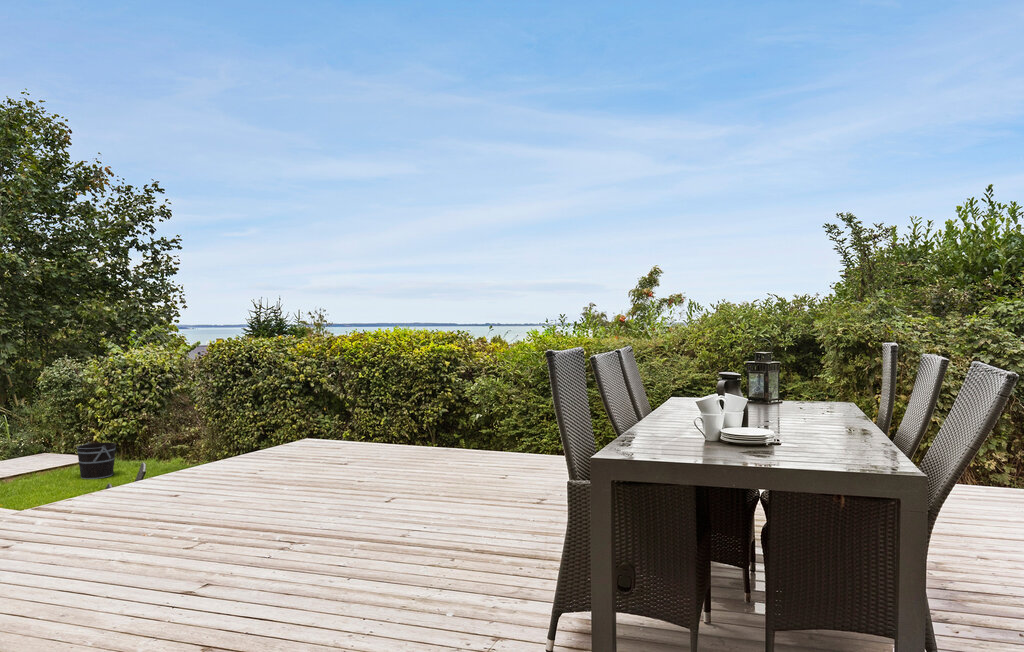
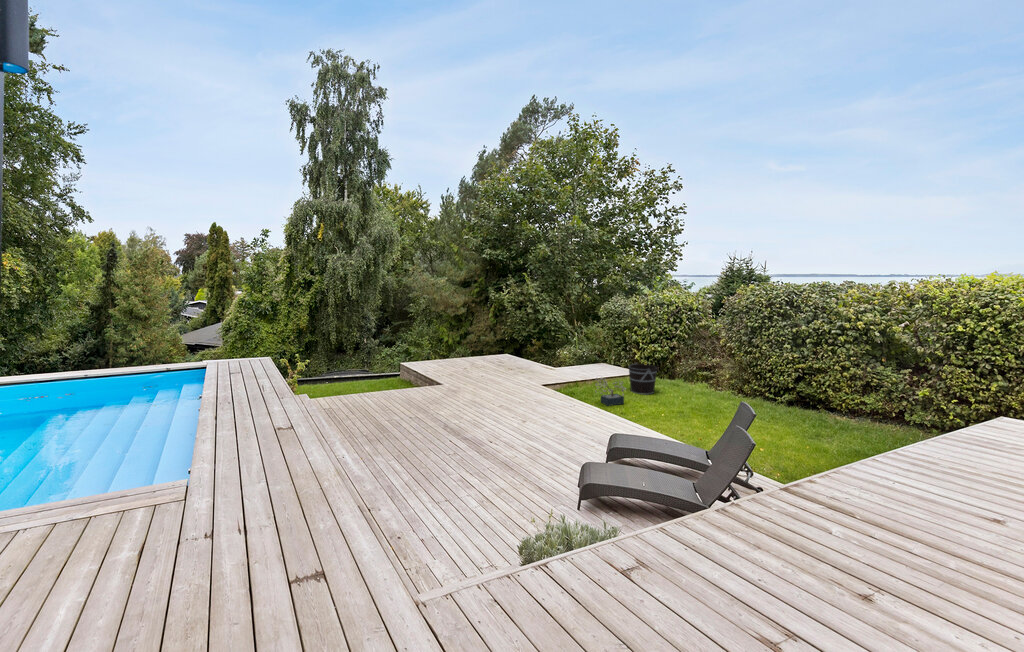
decorative plant: none [24,462,71,496] -> present [596,378,624,406]

